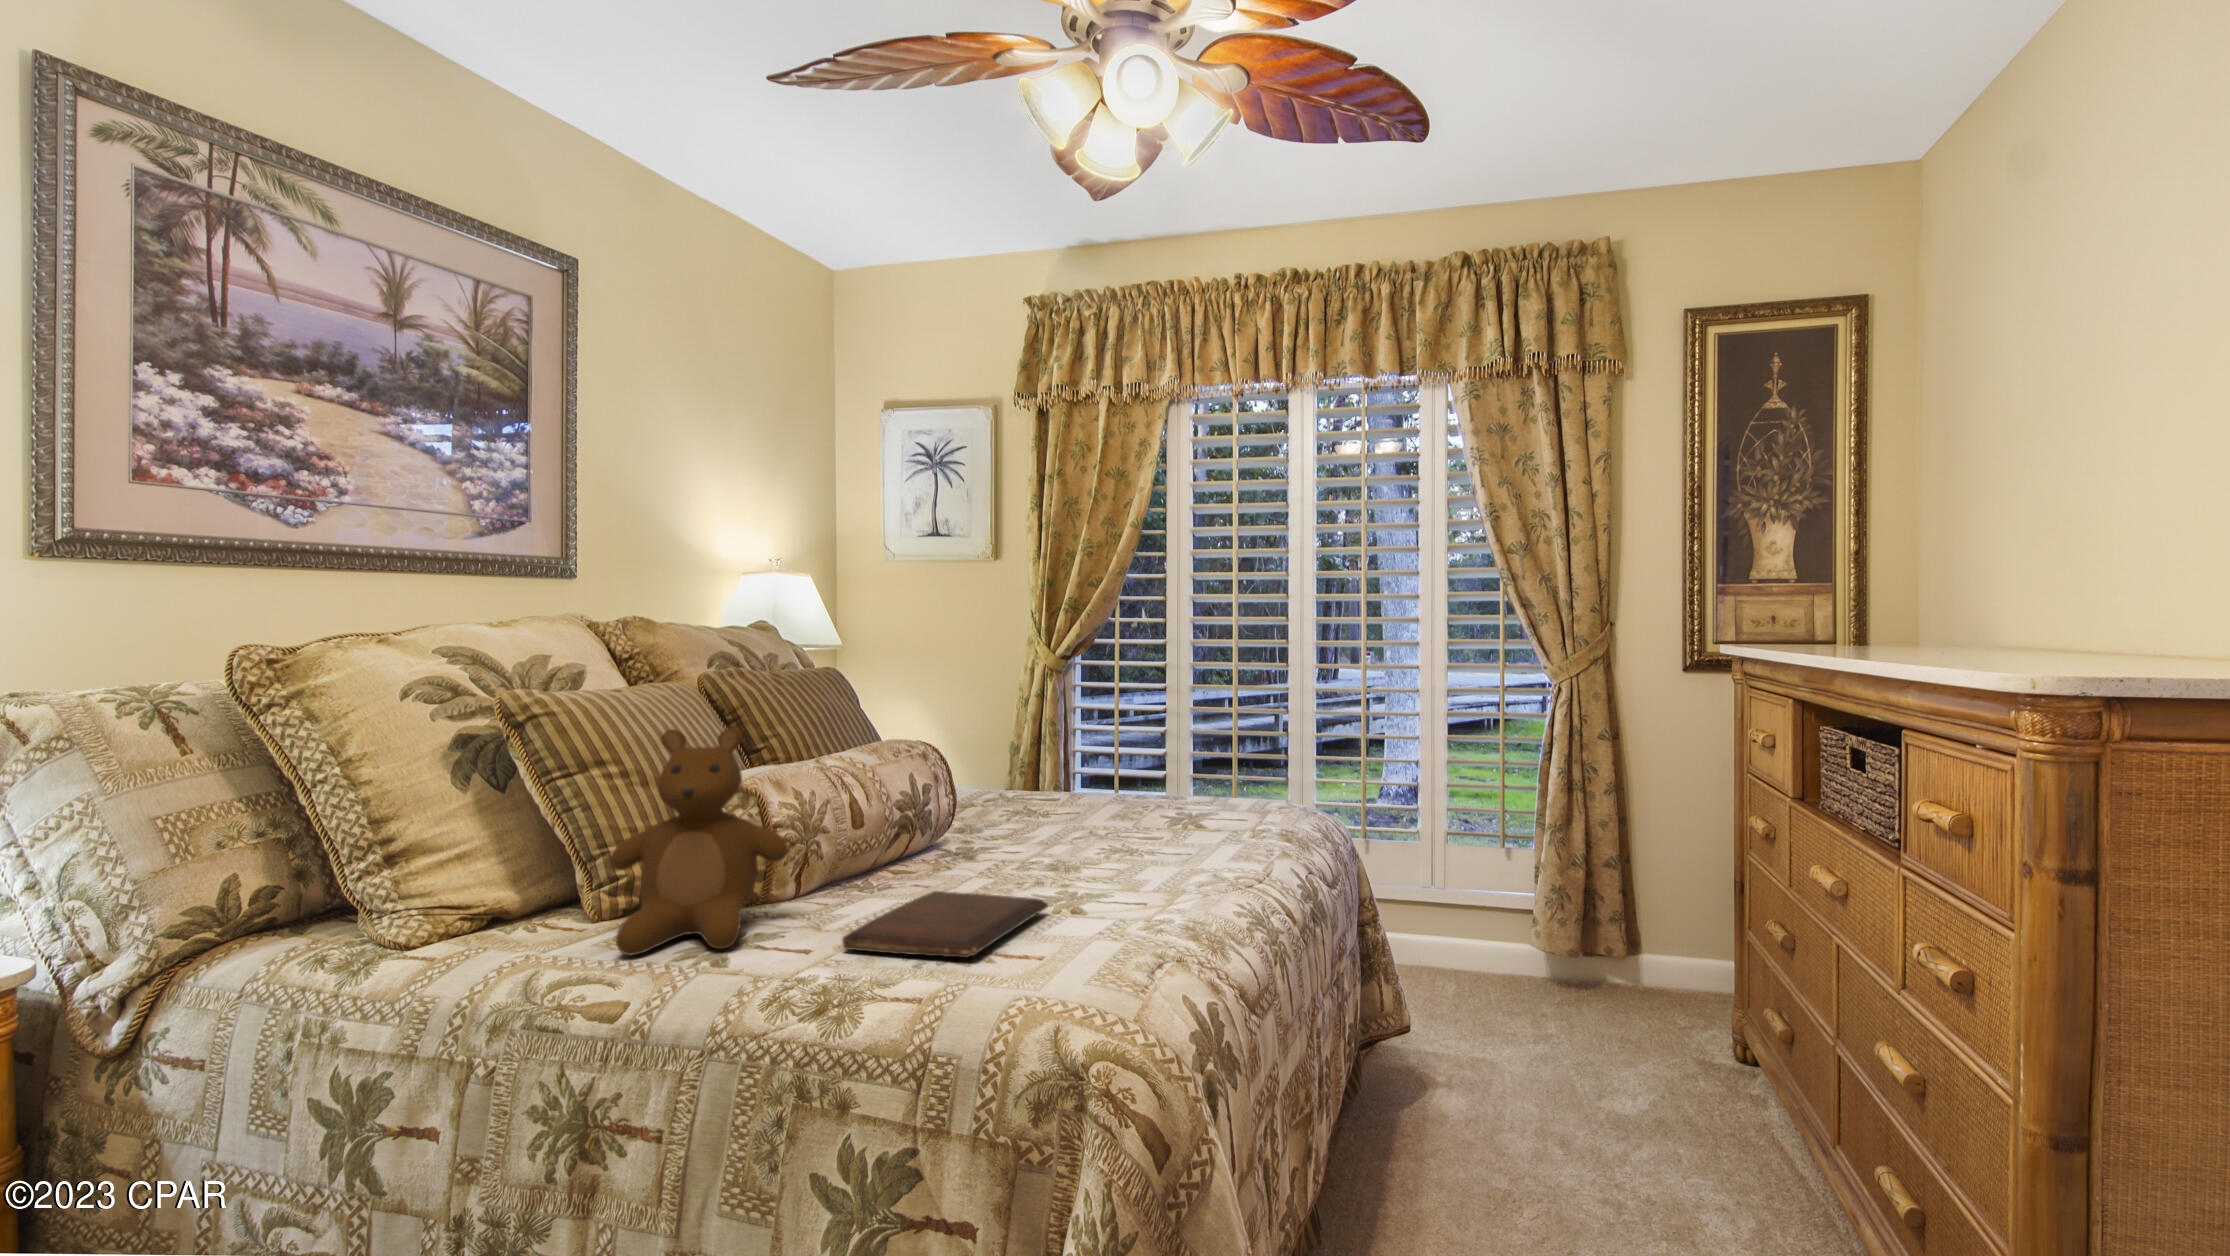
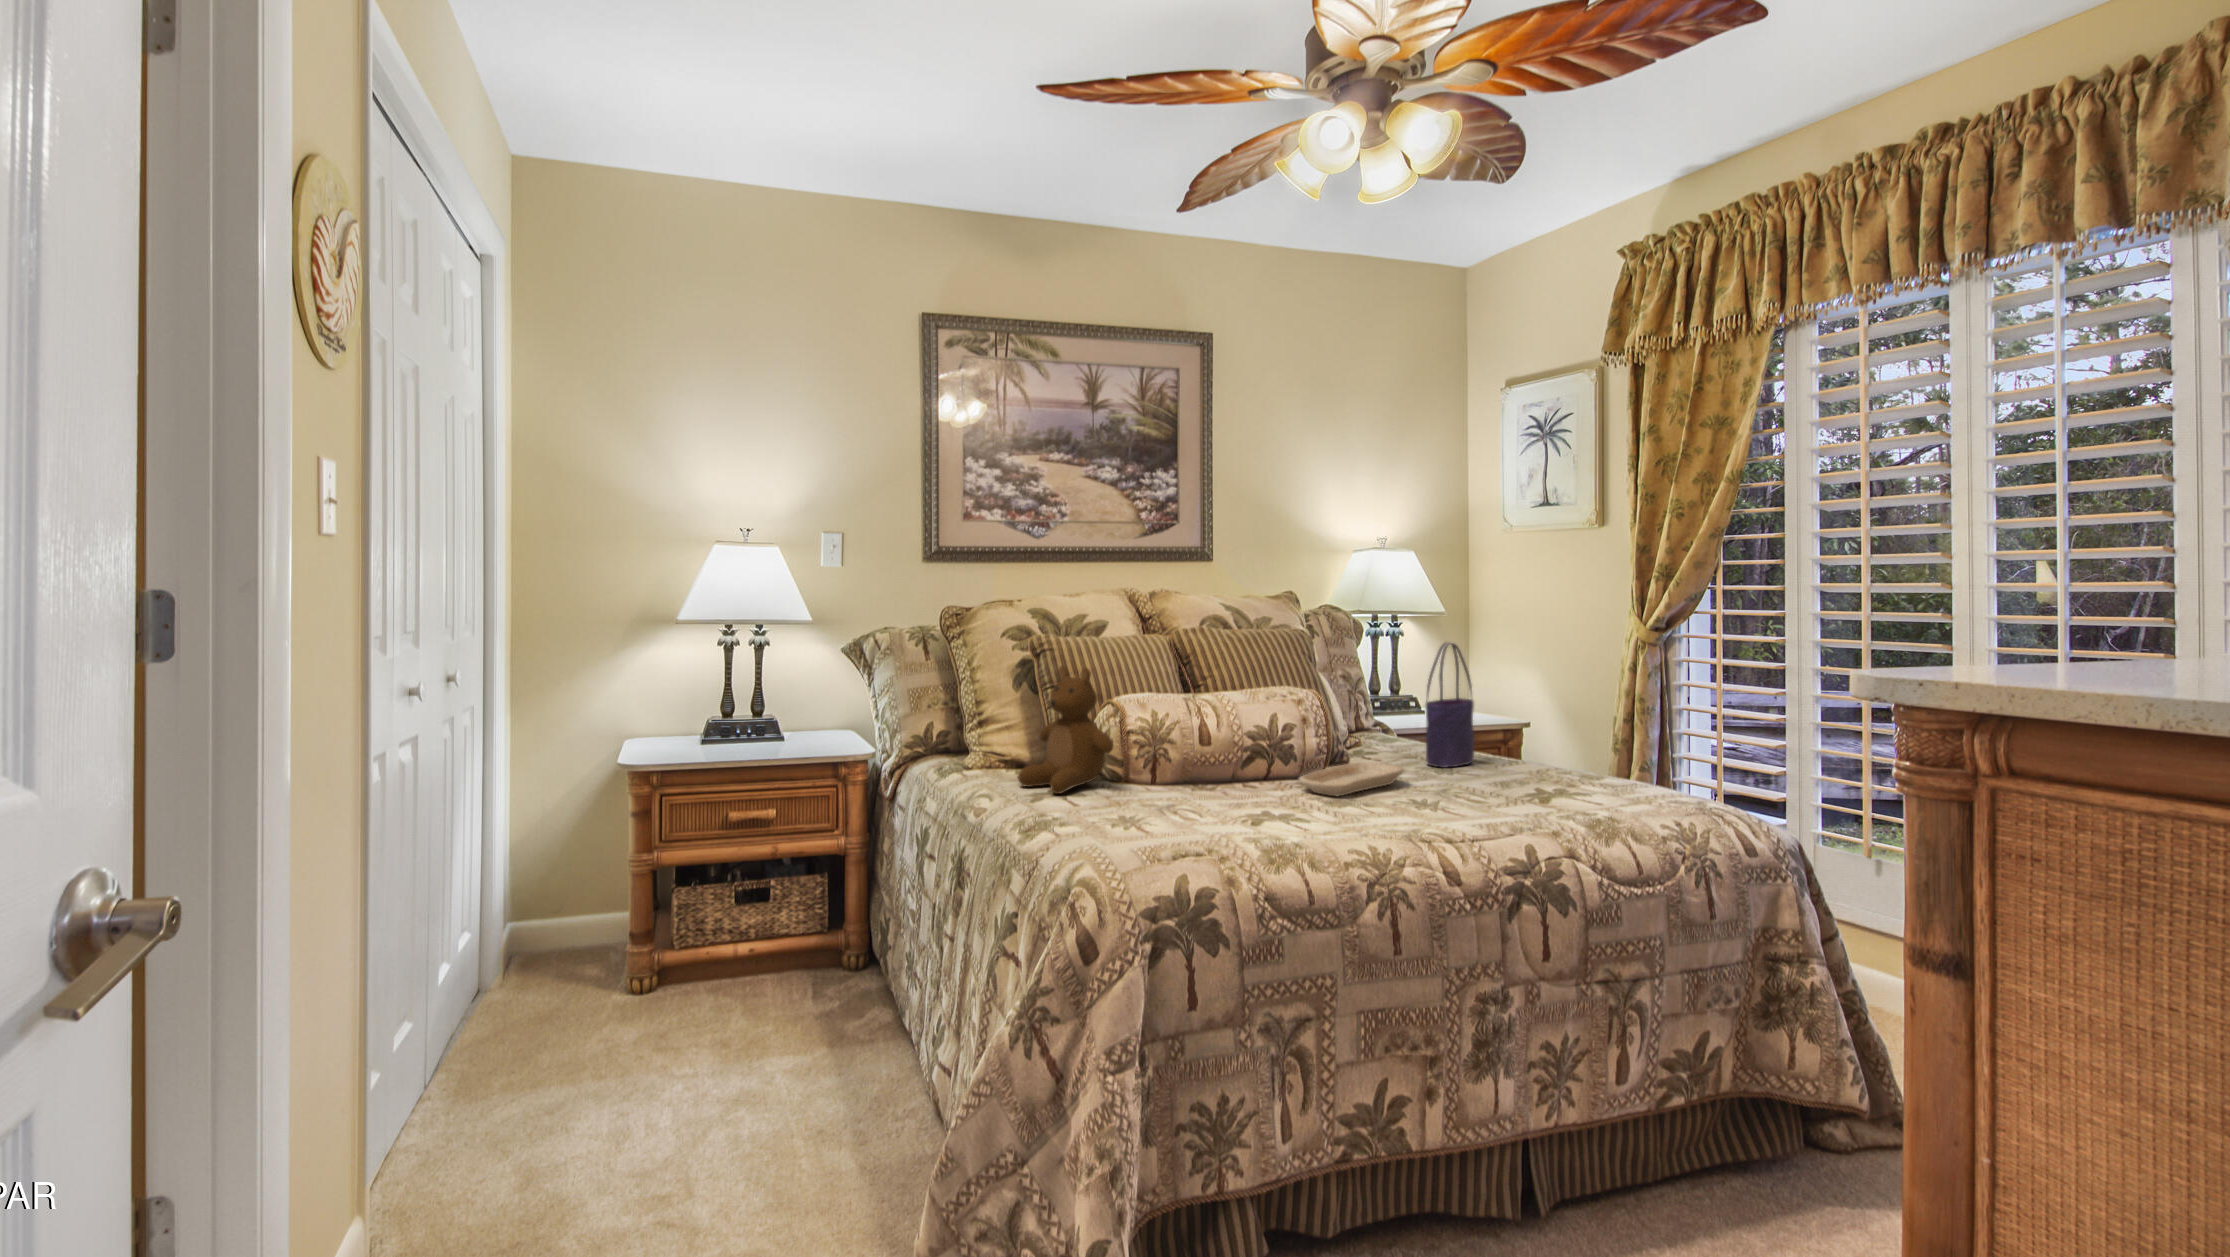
tote bag: none [999,669,1033,809] -> present [1426,643,1474,768]
tray: none [980,811,1052,859] -> present [1299,762,1404,796]
book: present [842,891,1048,958] -> none [1091,794,1229,827]

